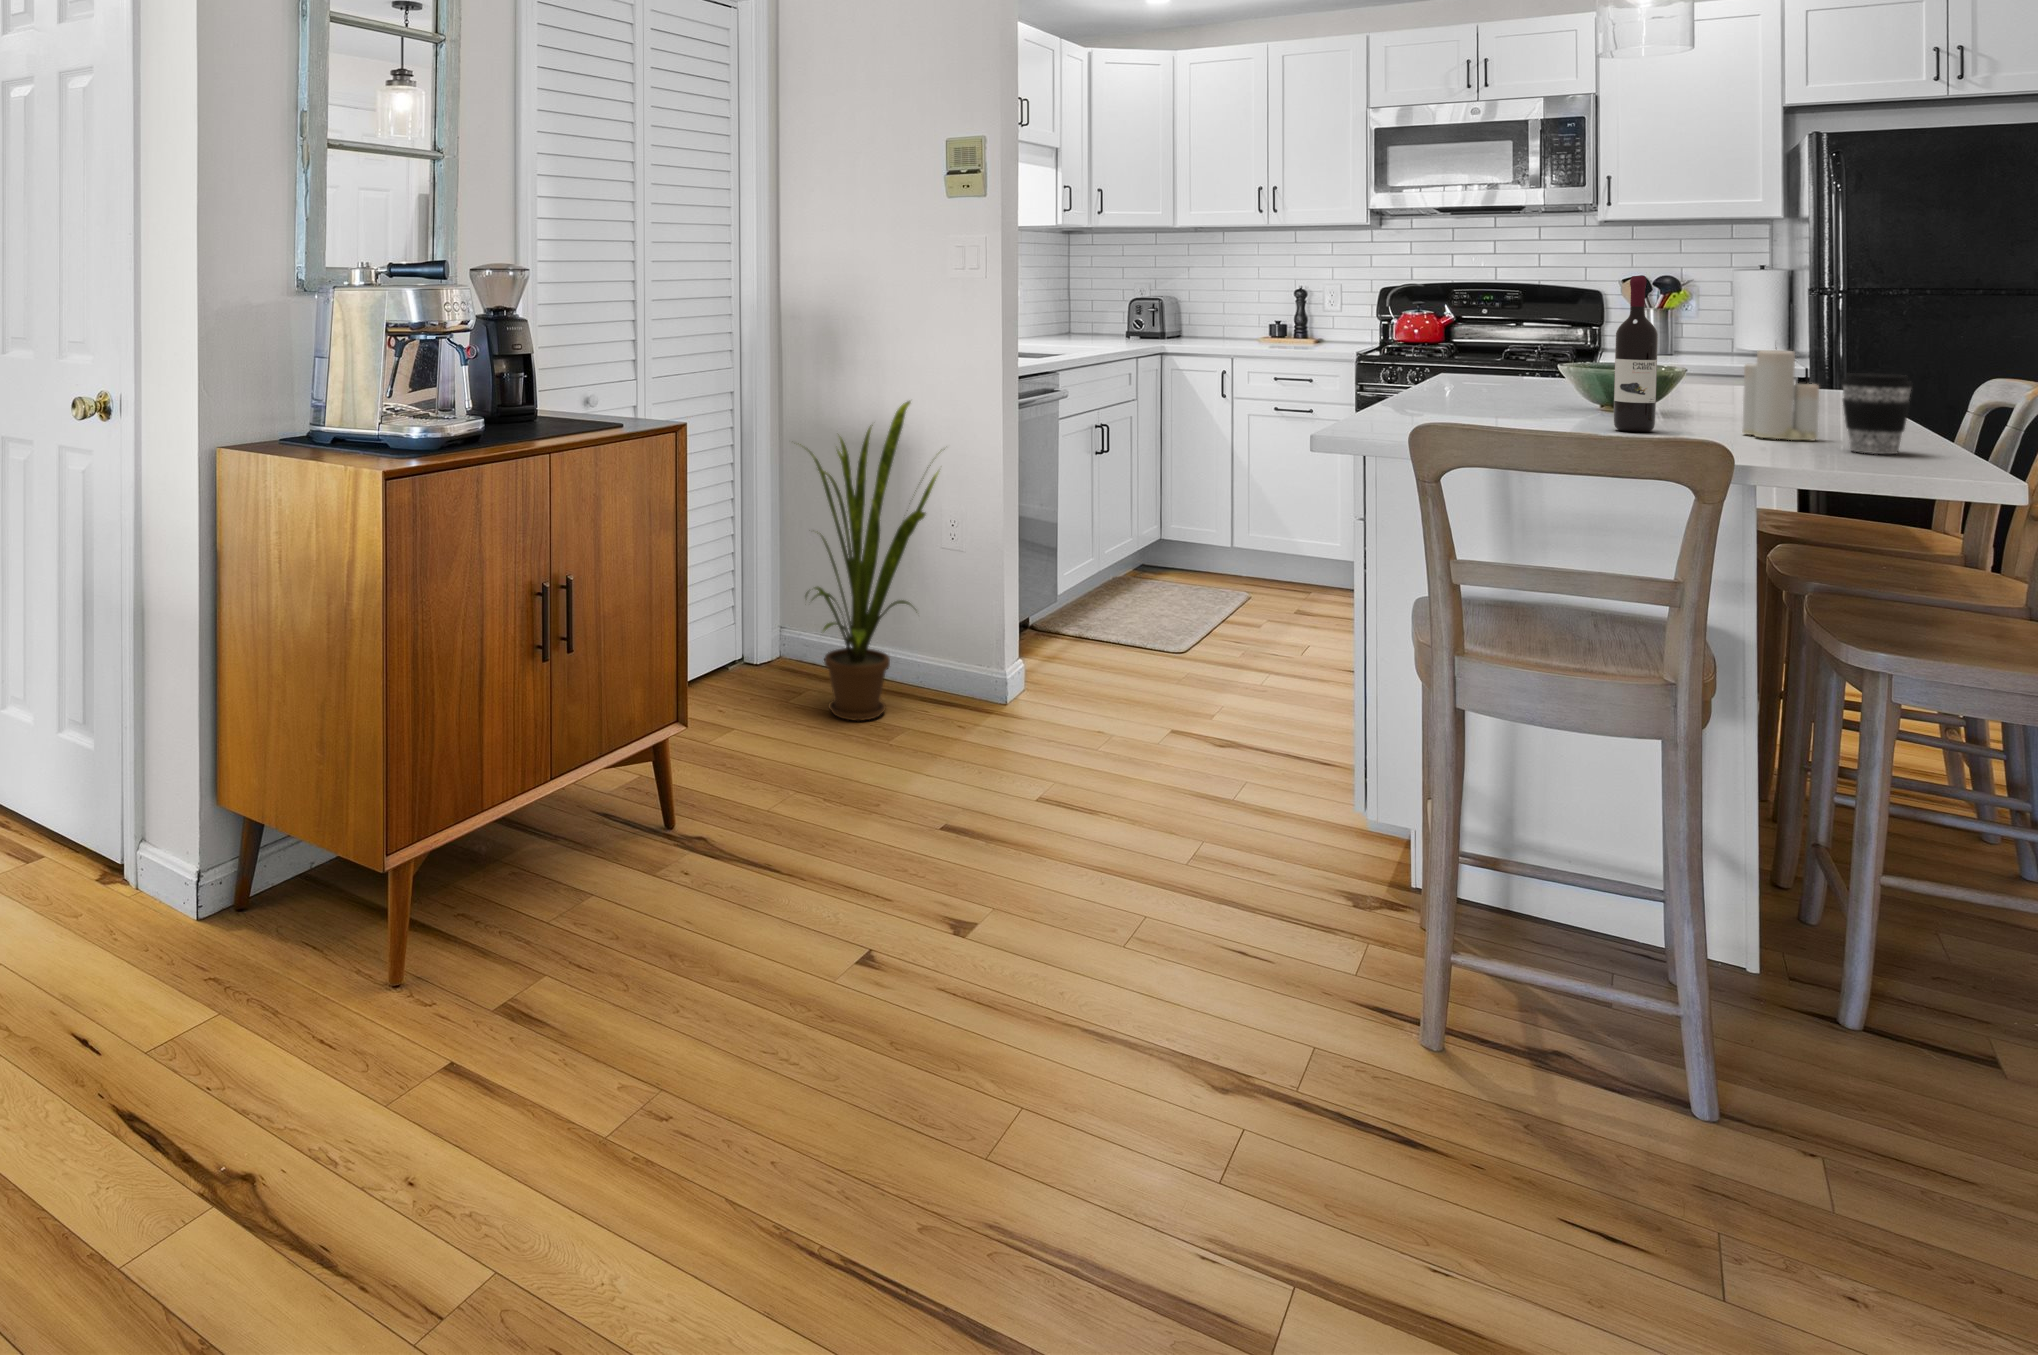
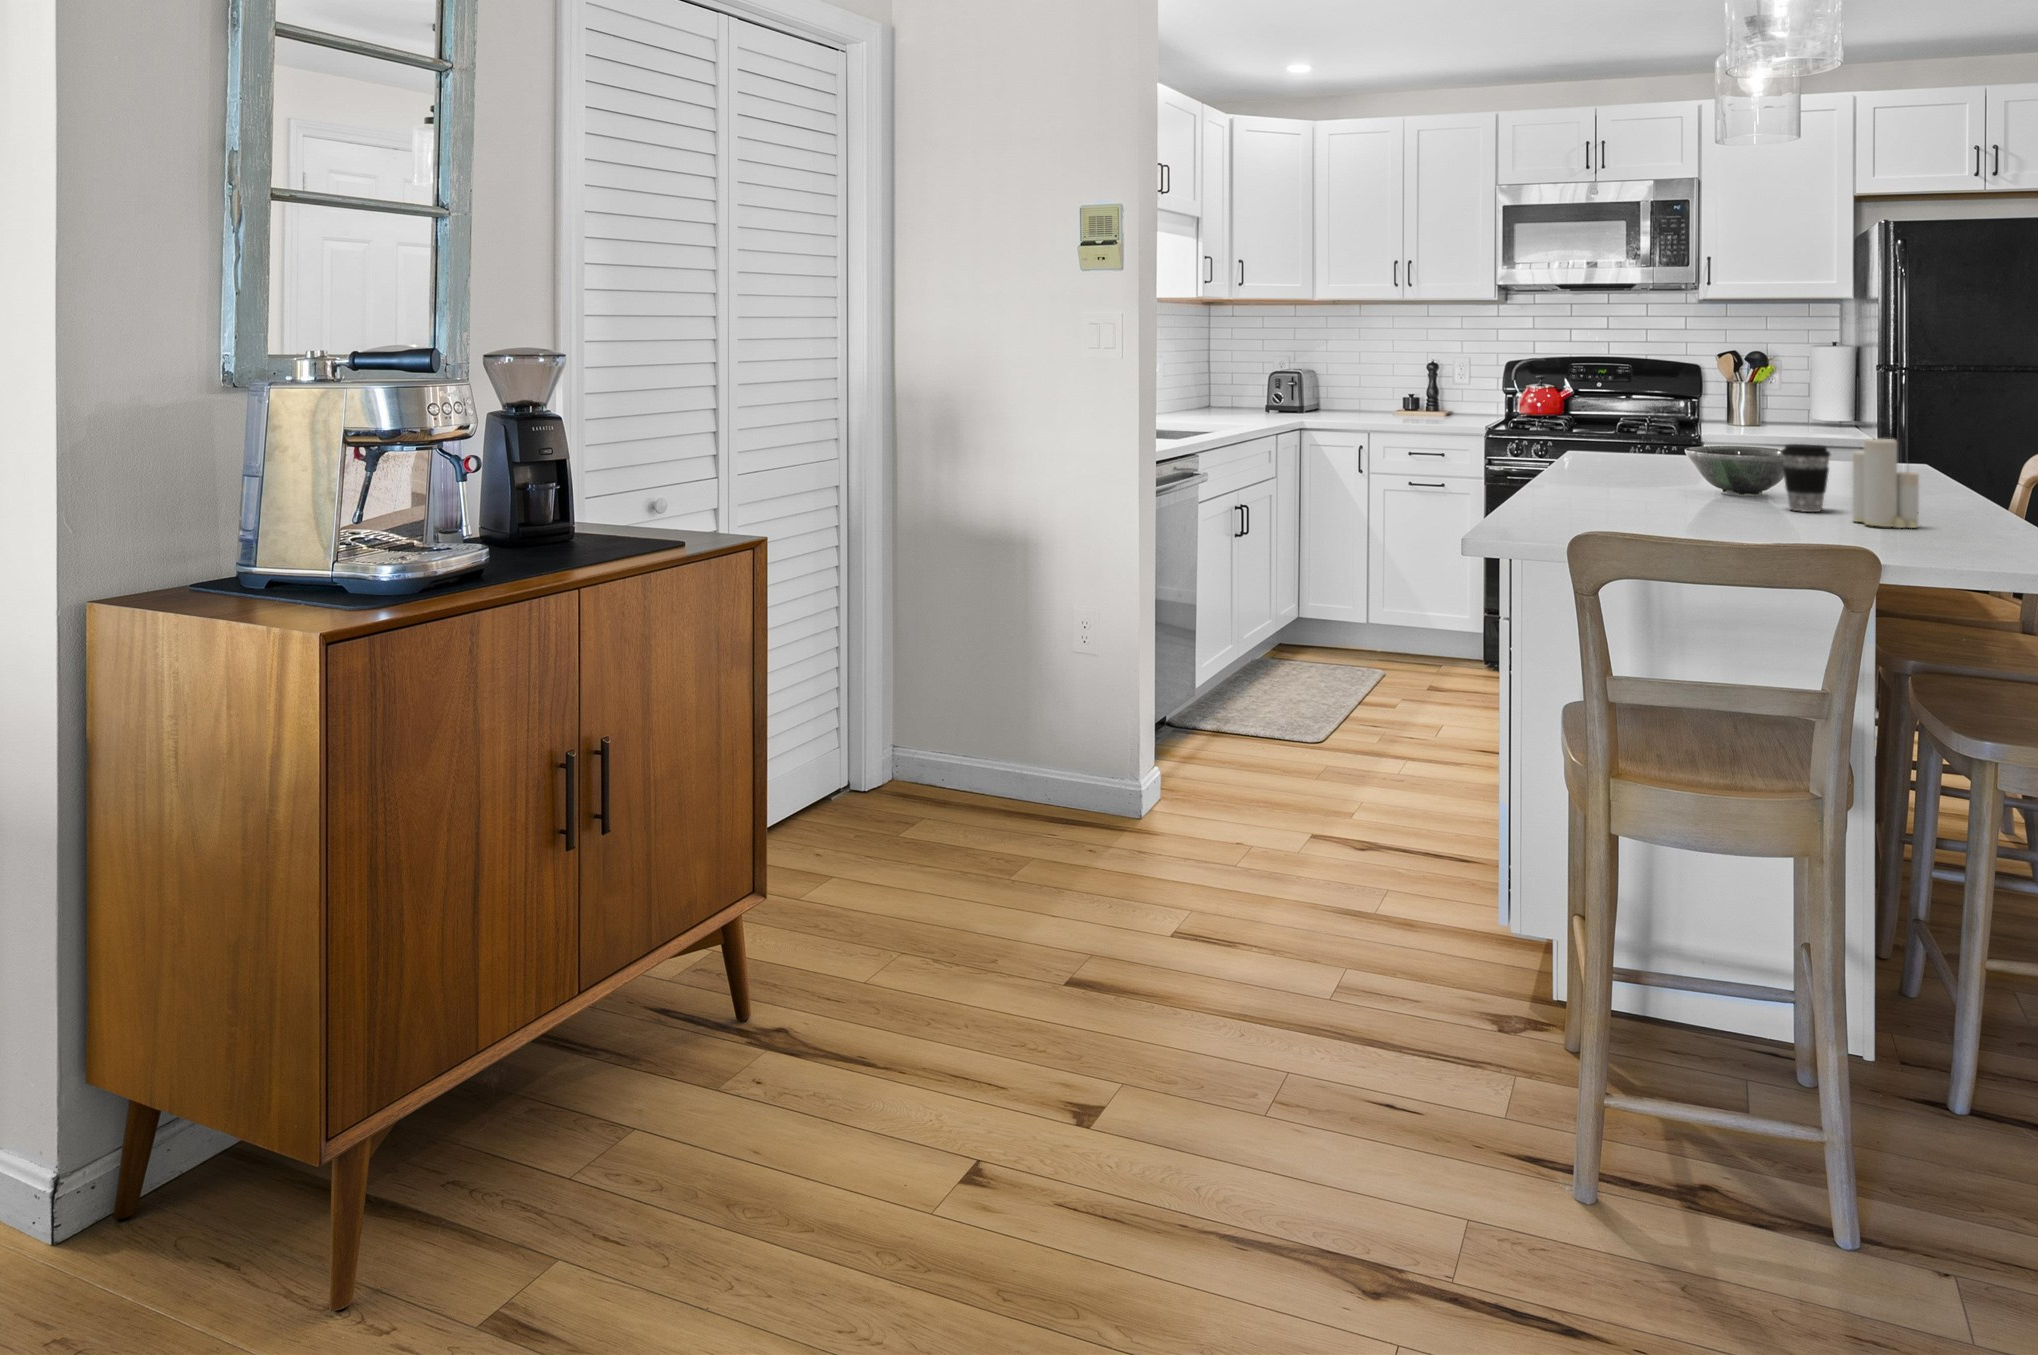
wine bottle: present [1614,276,1658,432] -> none [1739,364,1777,521]
coffee cup: present [1841,373,1913,454] -> present [1781,444,1830,512]
house plant: present [800,401,938,721] -> none [895,489,1080,861]

